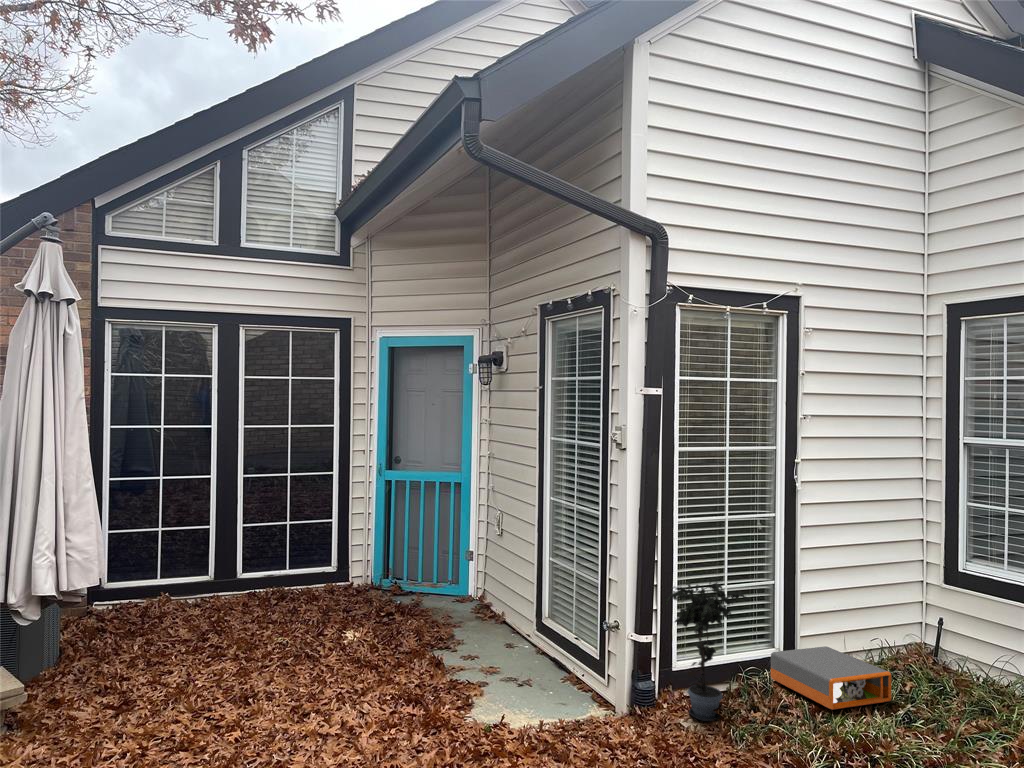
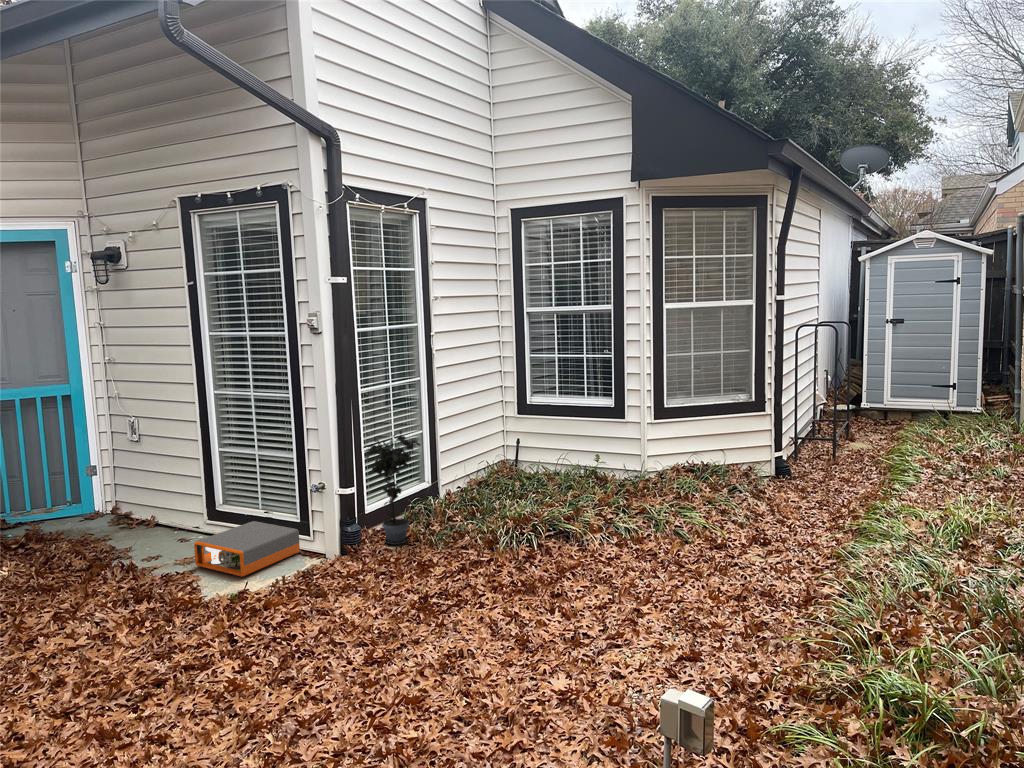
storage box: present [771,646,891,710] -> present [194,521,300,577]

